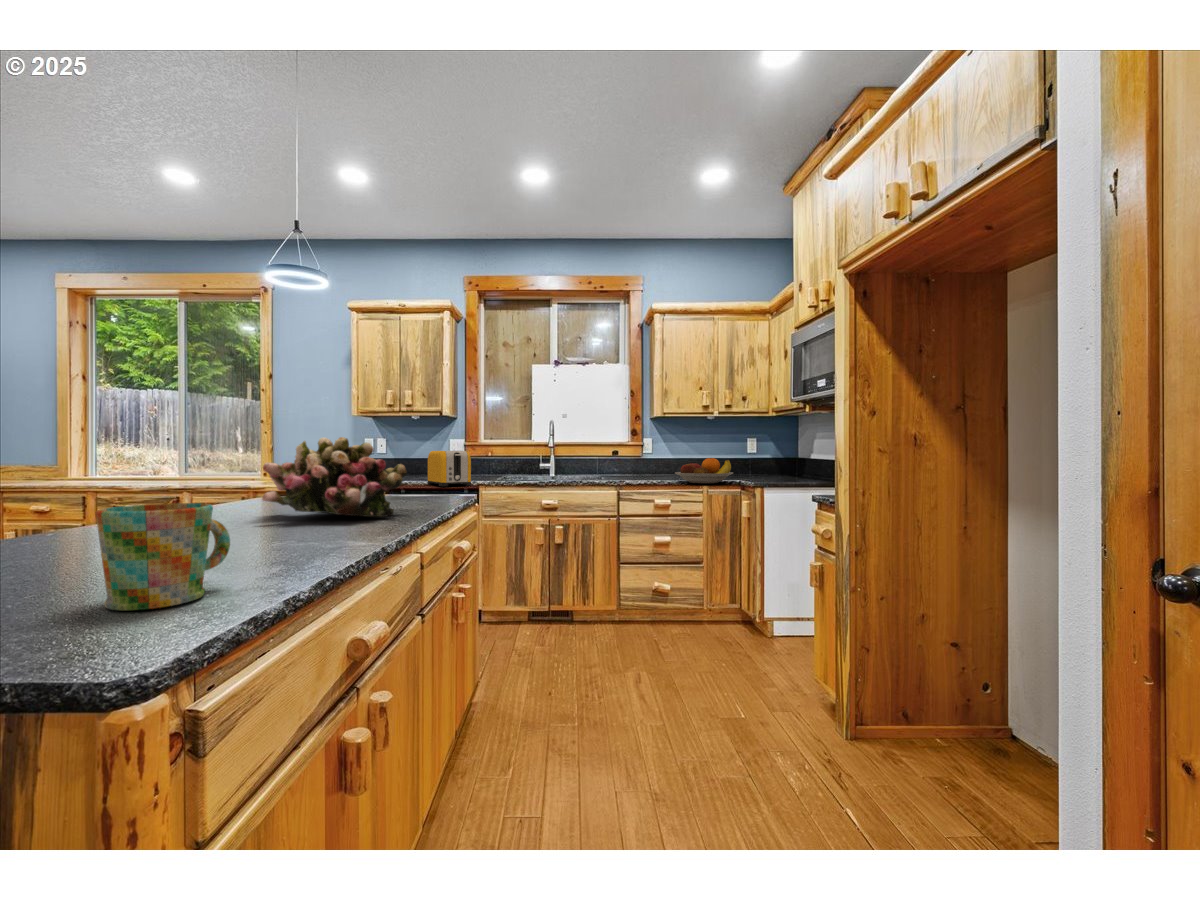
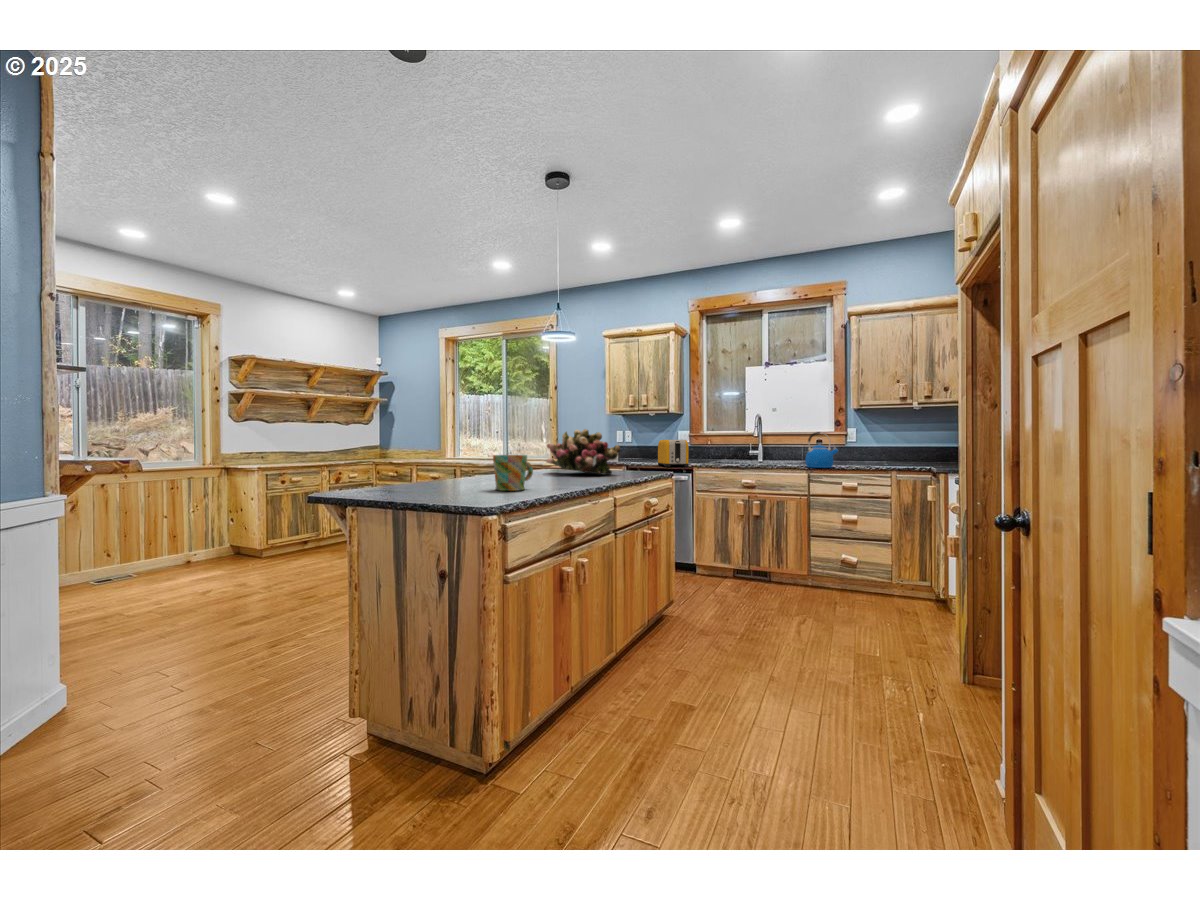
kettle: none [613,442,647,484] -> present [805,432,838,468]
fruit bowl: present [675,458,733,483] -> none [864,446,922,469]

